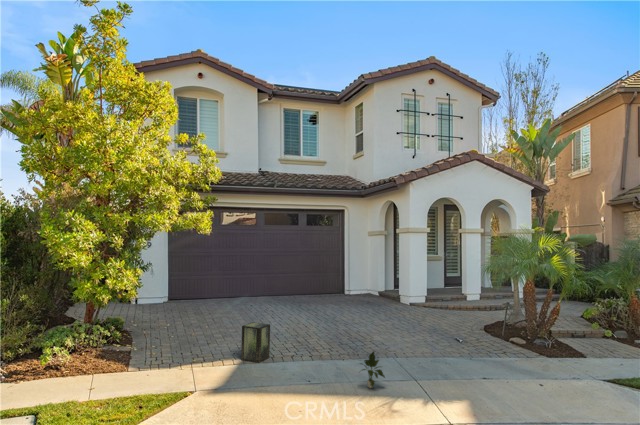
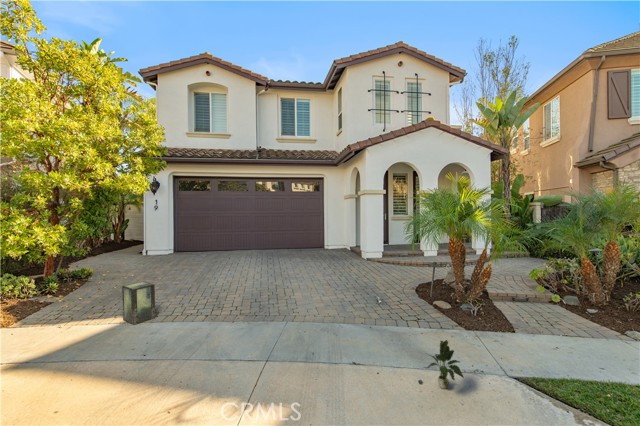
potted plant: present [363,352,385,388] -> present [427,340,464,389]

